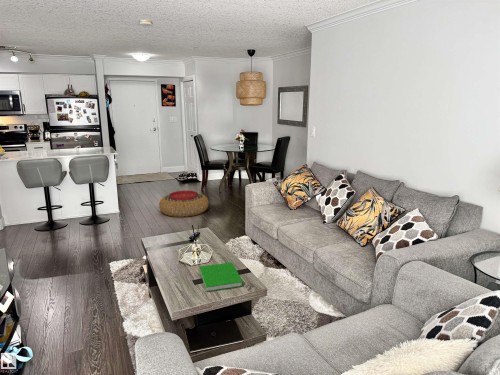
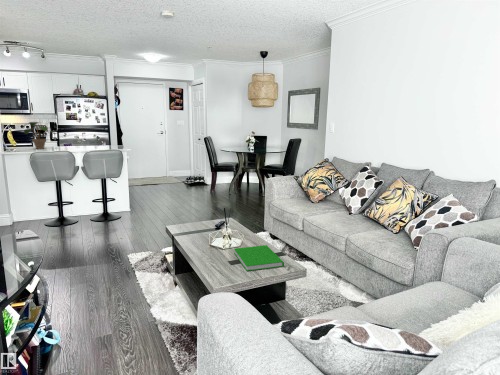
potted plant: none [10,127,42,155] -> present [23,122,52,149]
pouf: present [159,191,208,217] -> none [171,189,221,215]

